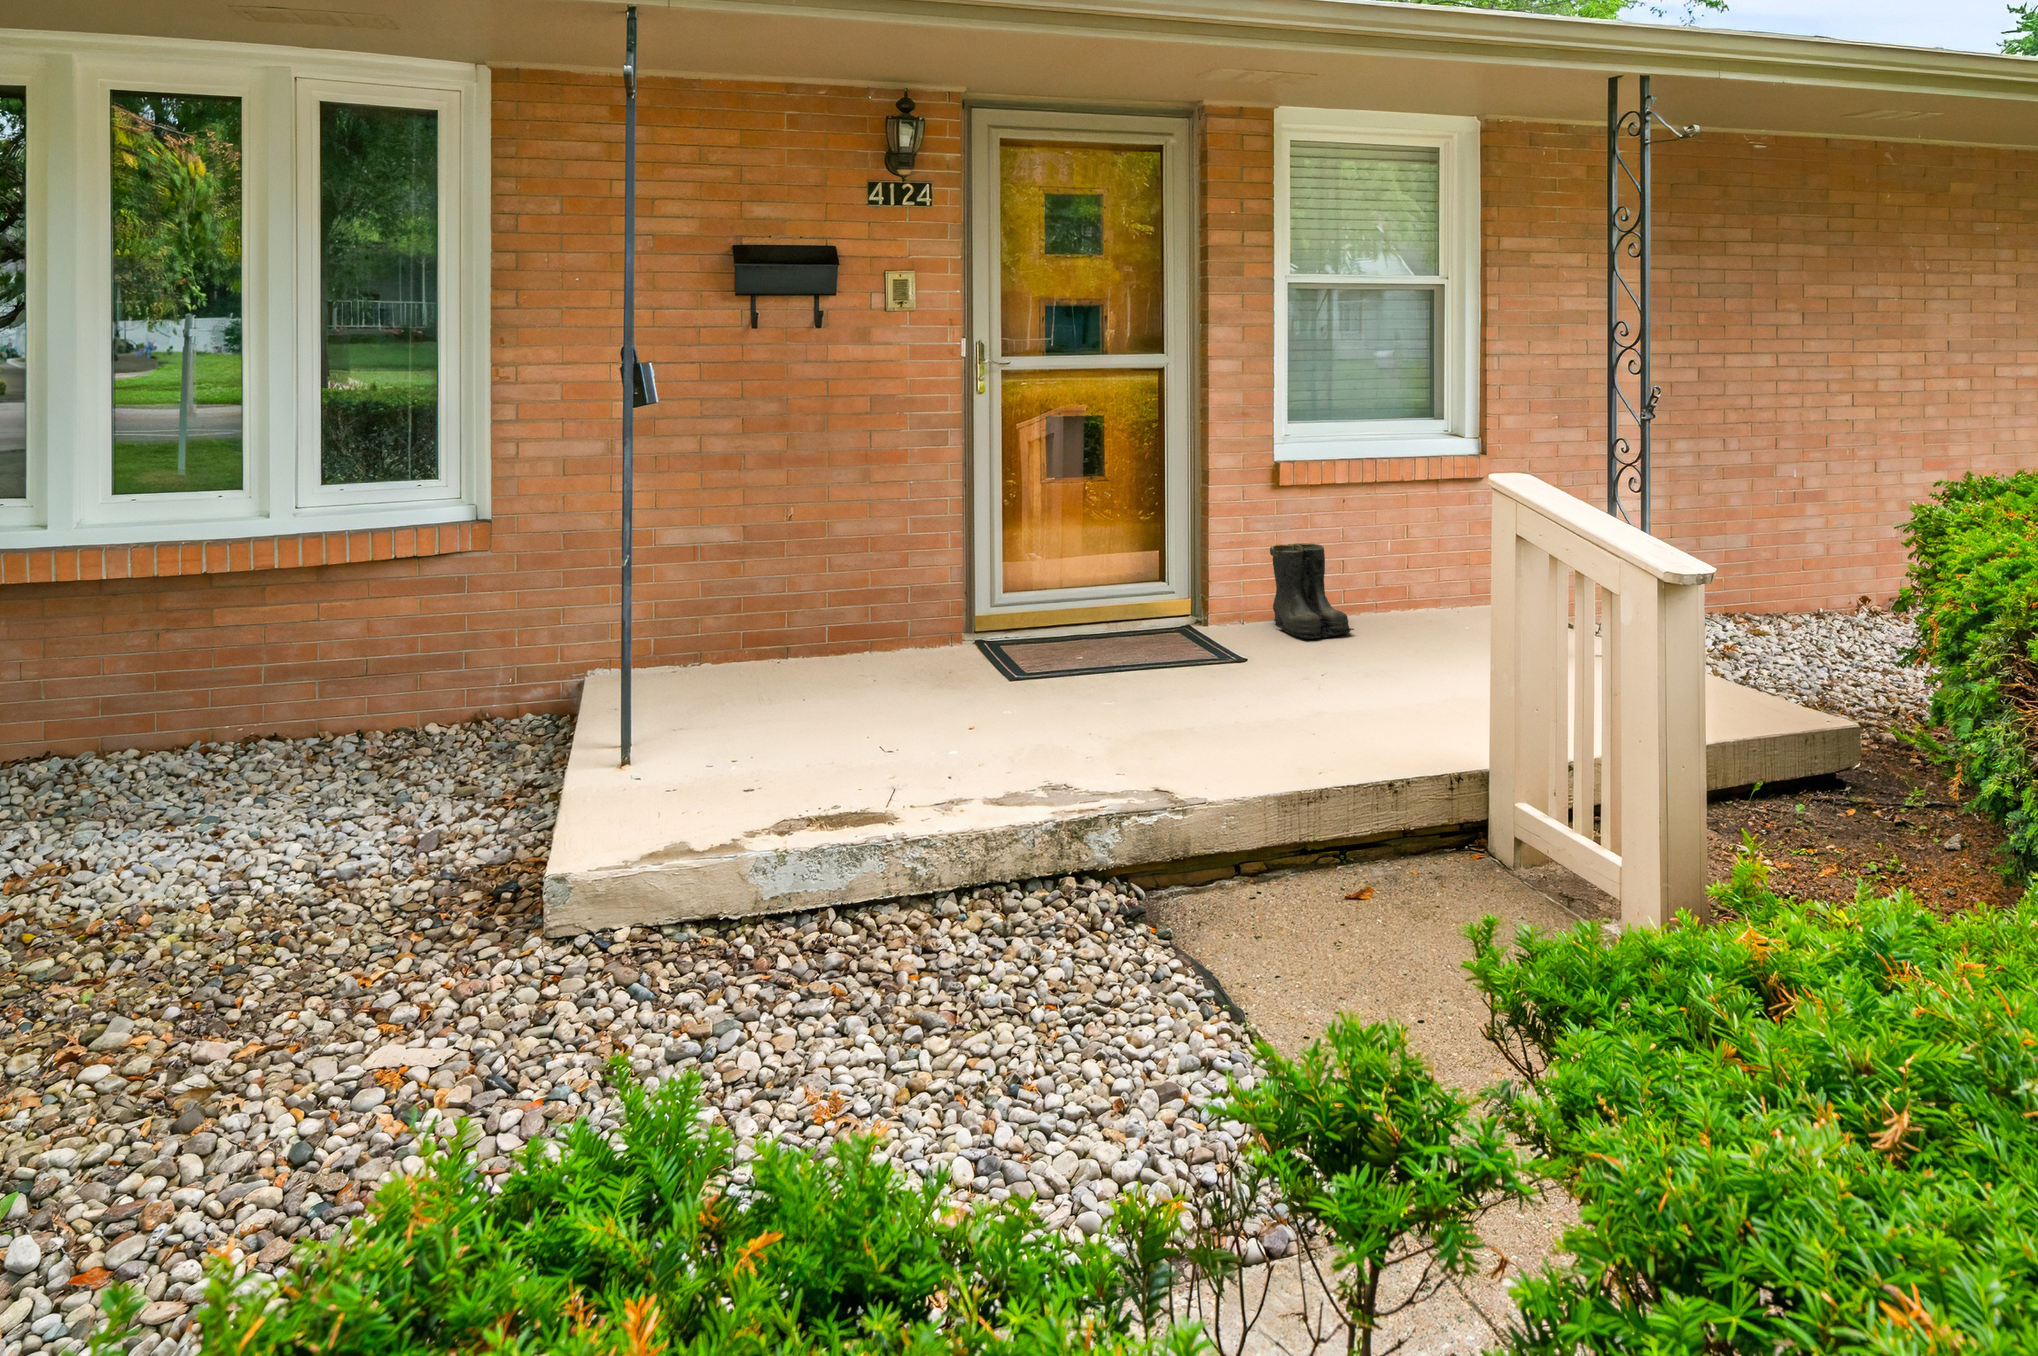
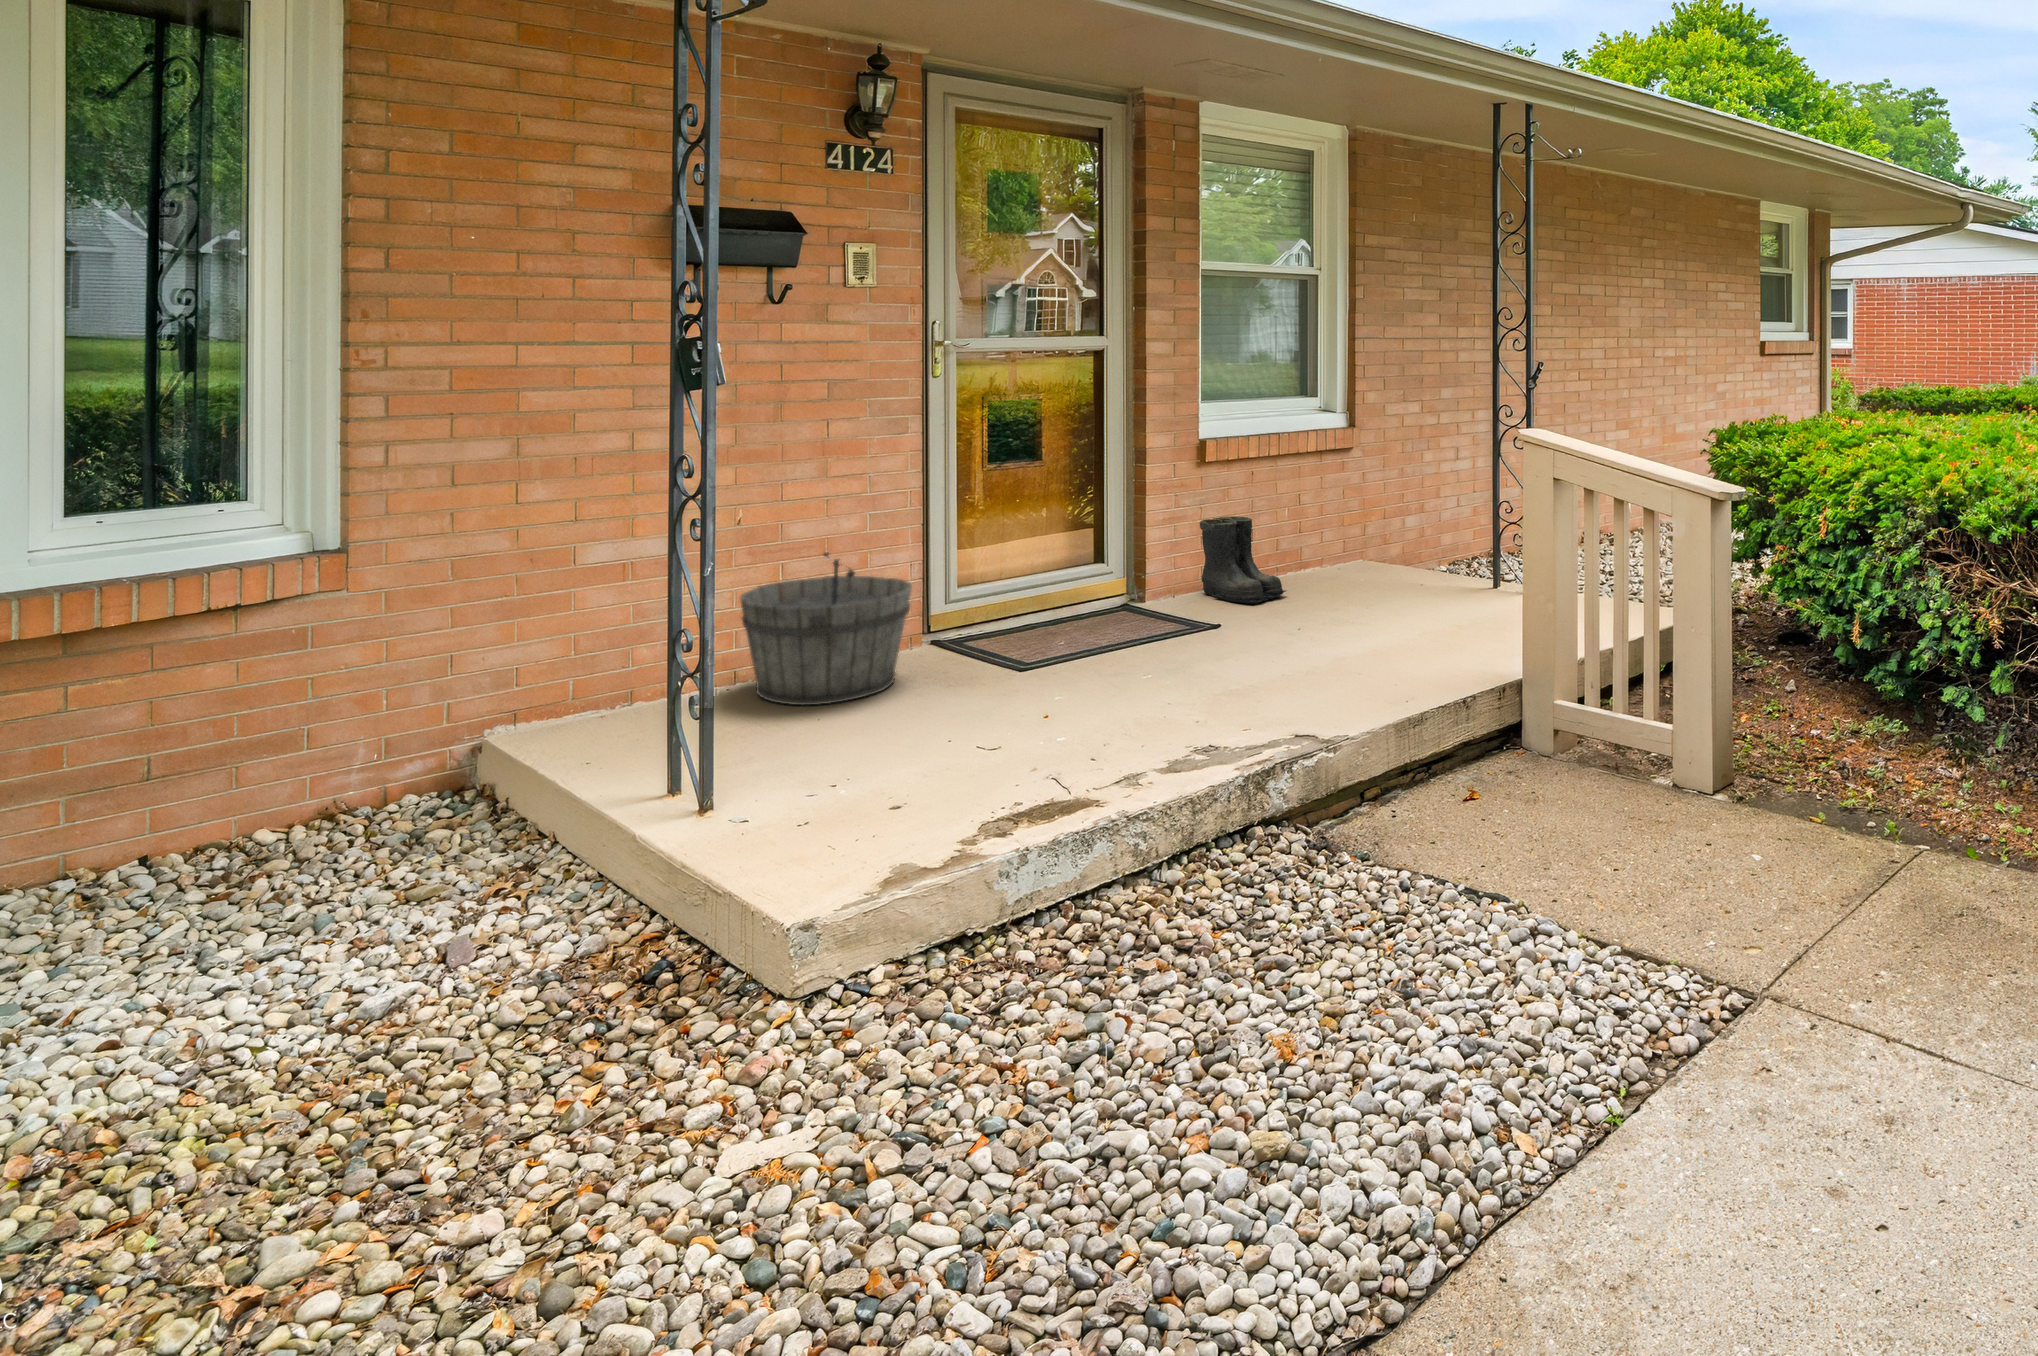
wooden bucket: none [769,550,916,687] -> present [740,552,912,705]

